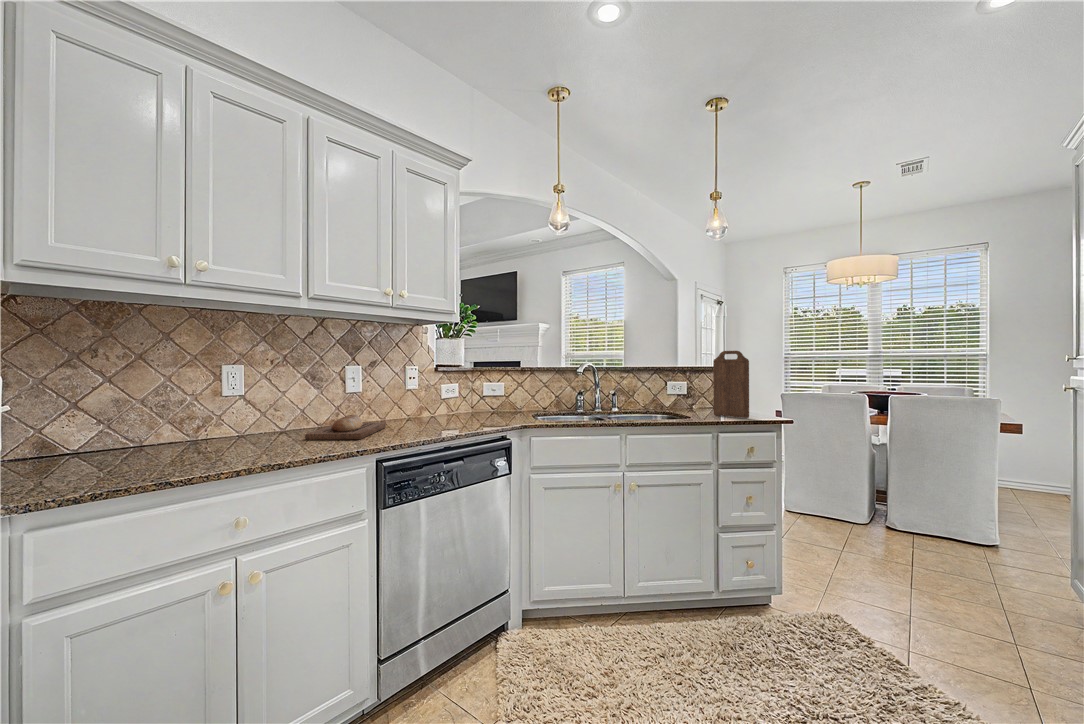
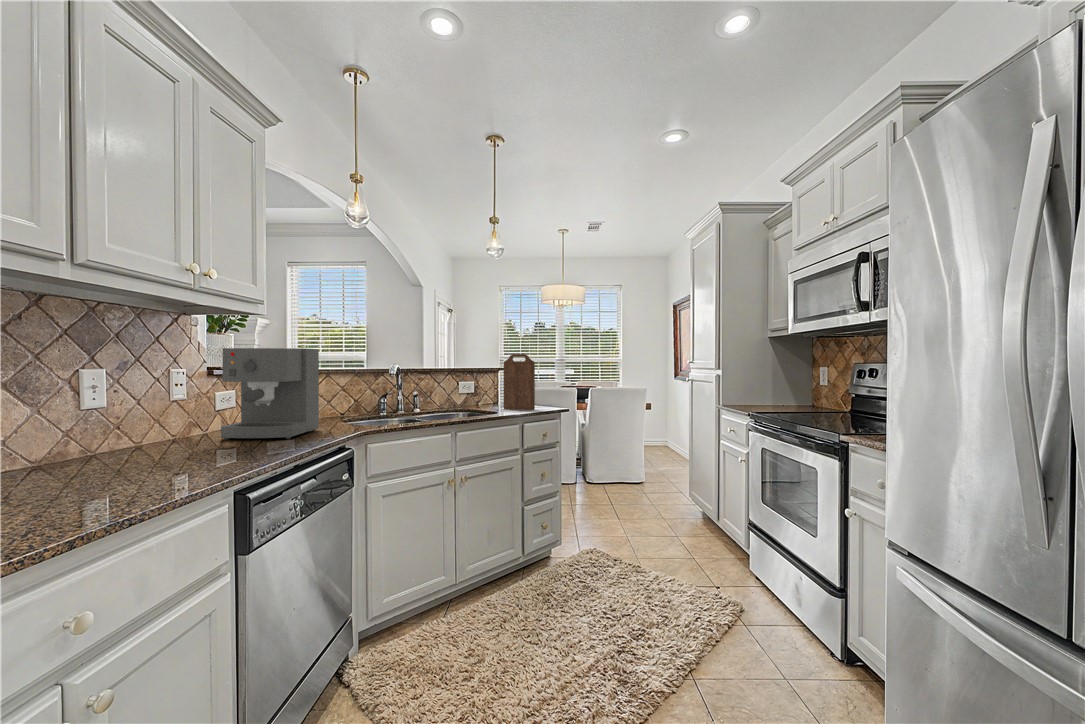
coffee maker: none [430,349,502,425] -> present [221,348,319,440]
bread loaf: present [305,415,386,440] -> none [61,441,176,489]

